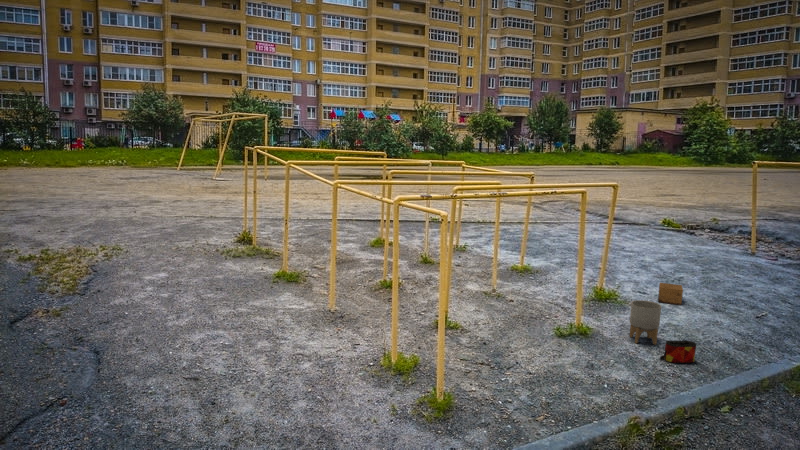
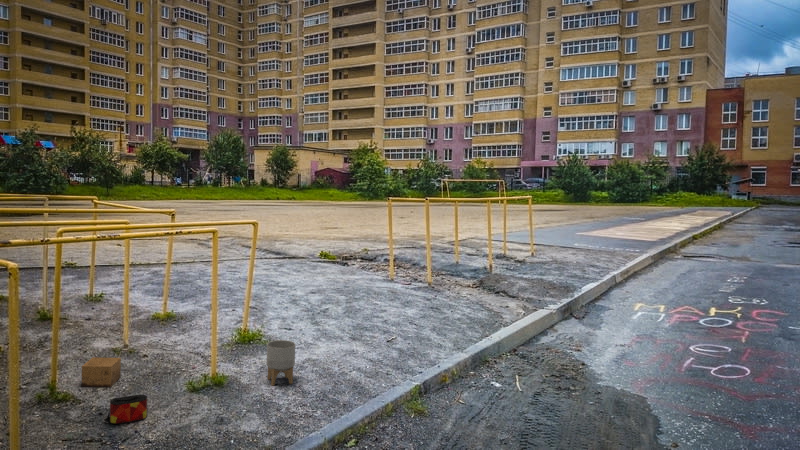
cardboard box: present [658,283,683,305] -> present [82,357,121,387]
bag: present [660,340,696,363] -> present [105,394,148,424]

